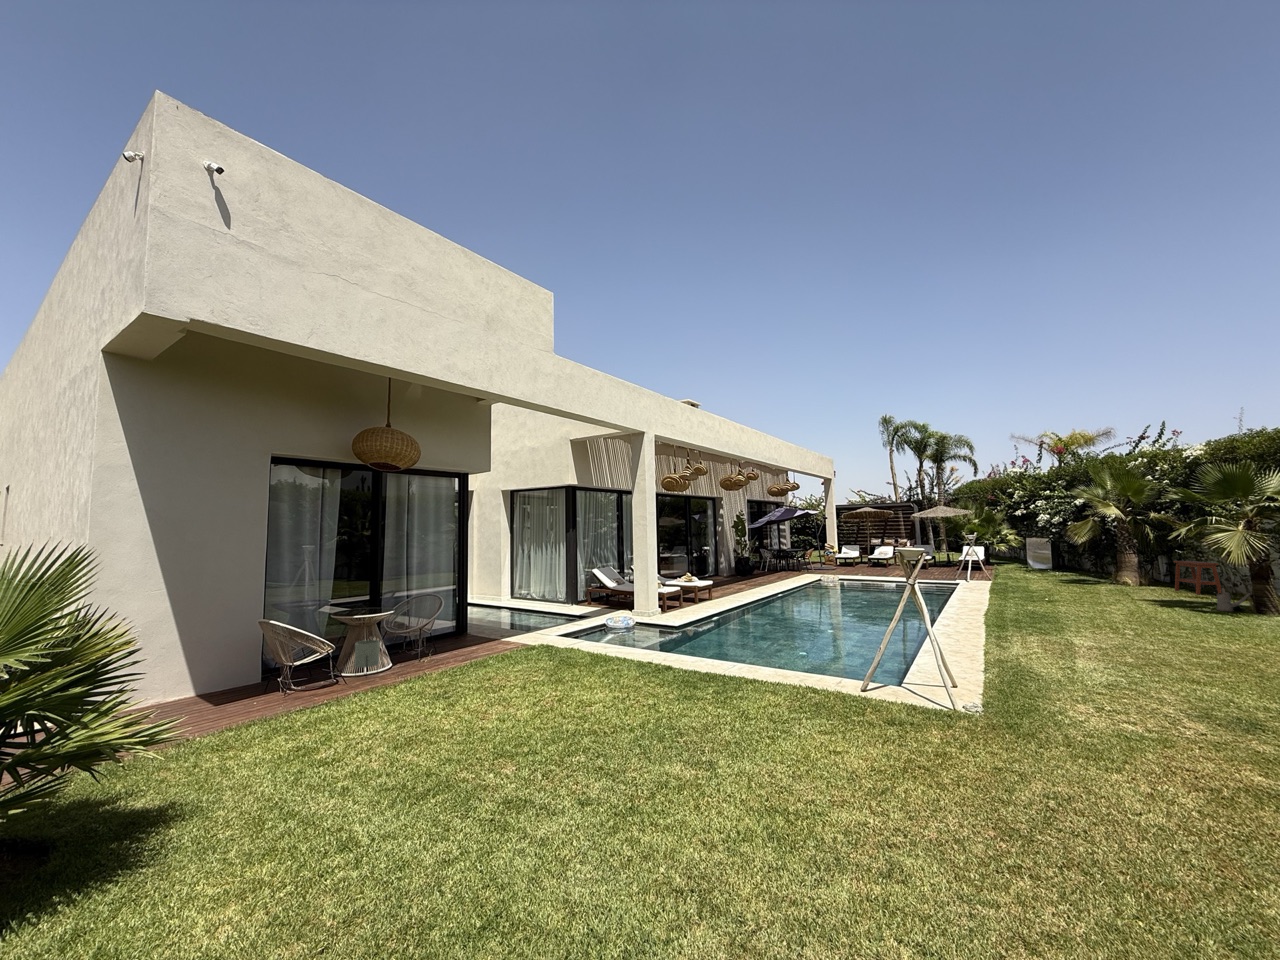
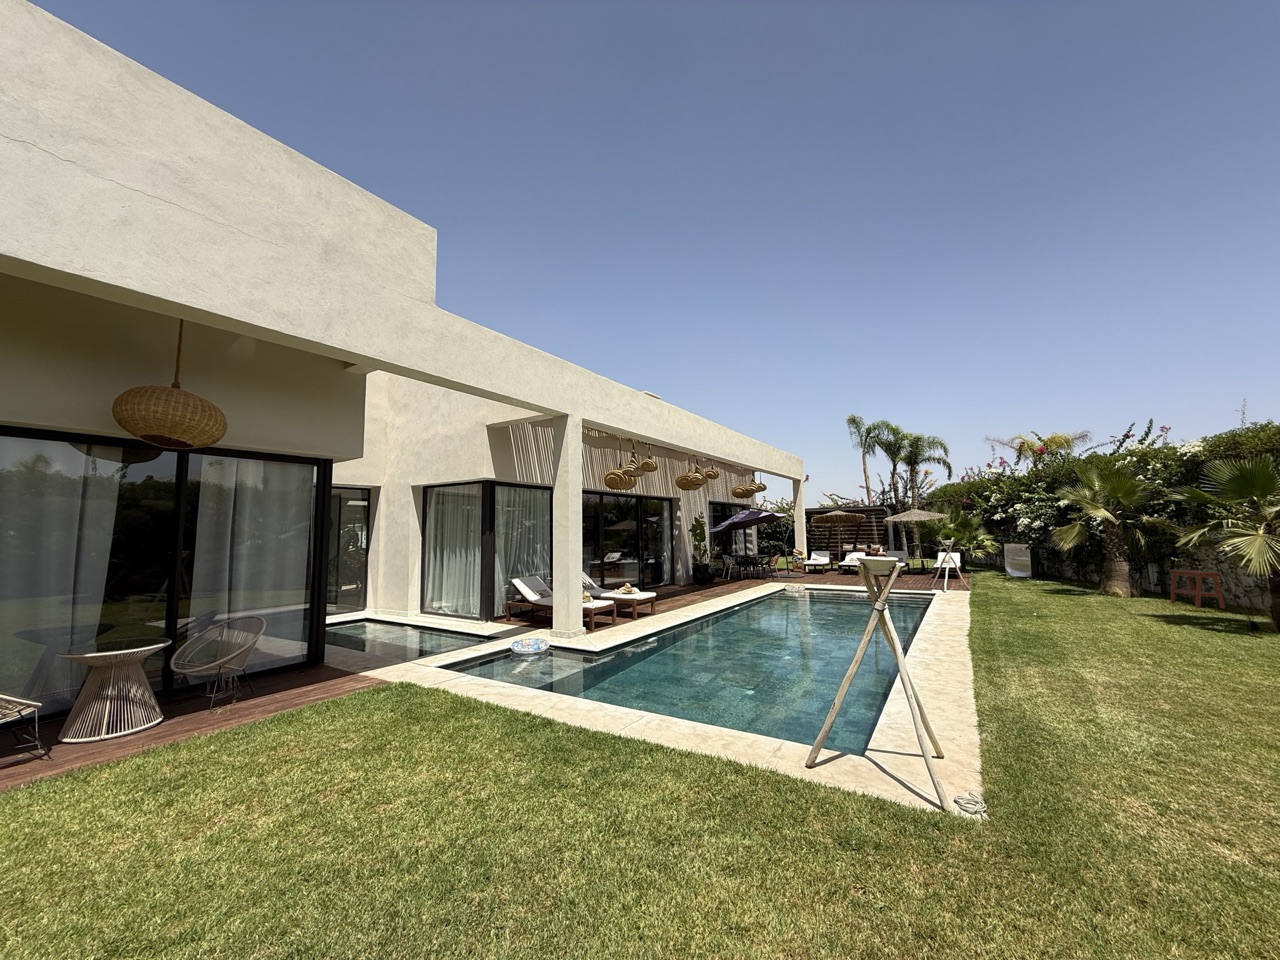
watering can: present [1211,588,1250,611] -> none [1222,602,1268,630]
planter: present [354,640,380,668] -> none [103,684,148,742]

